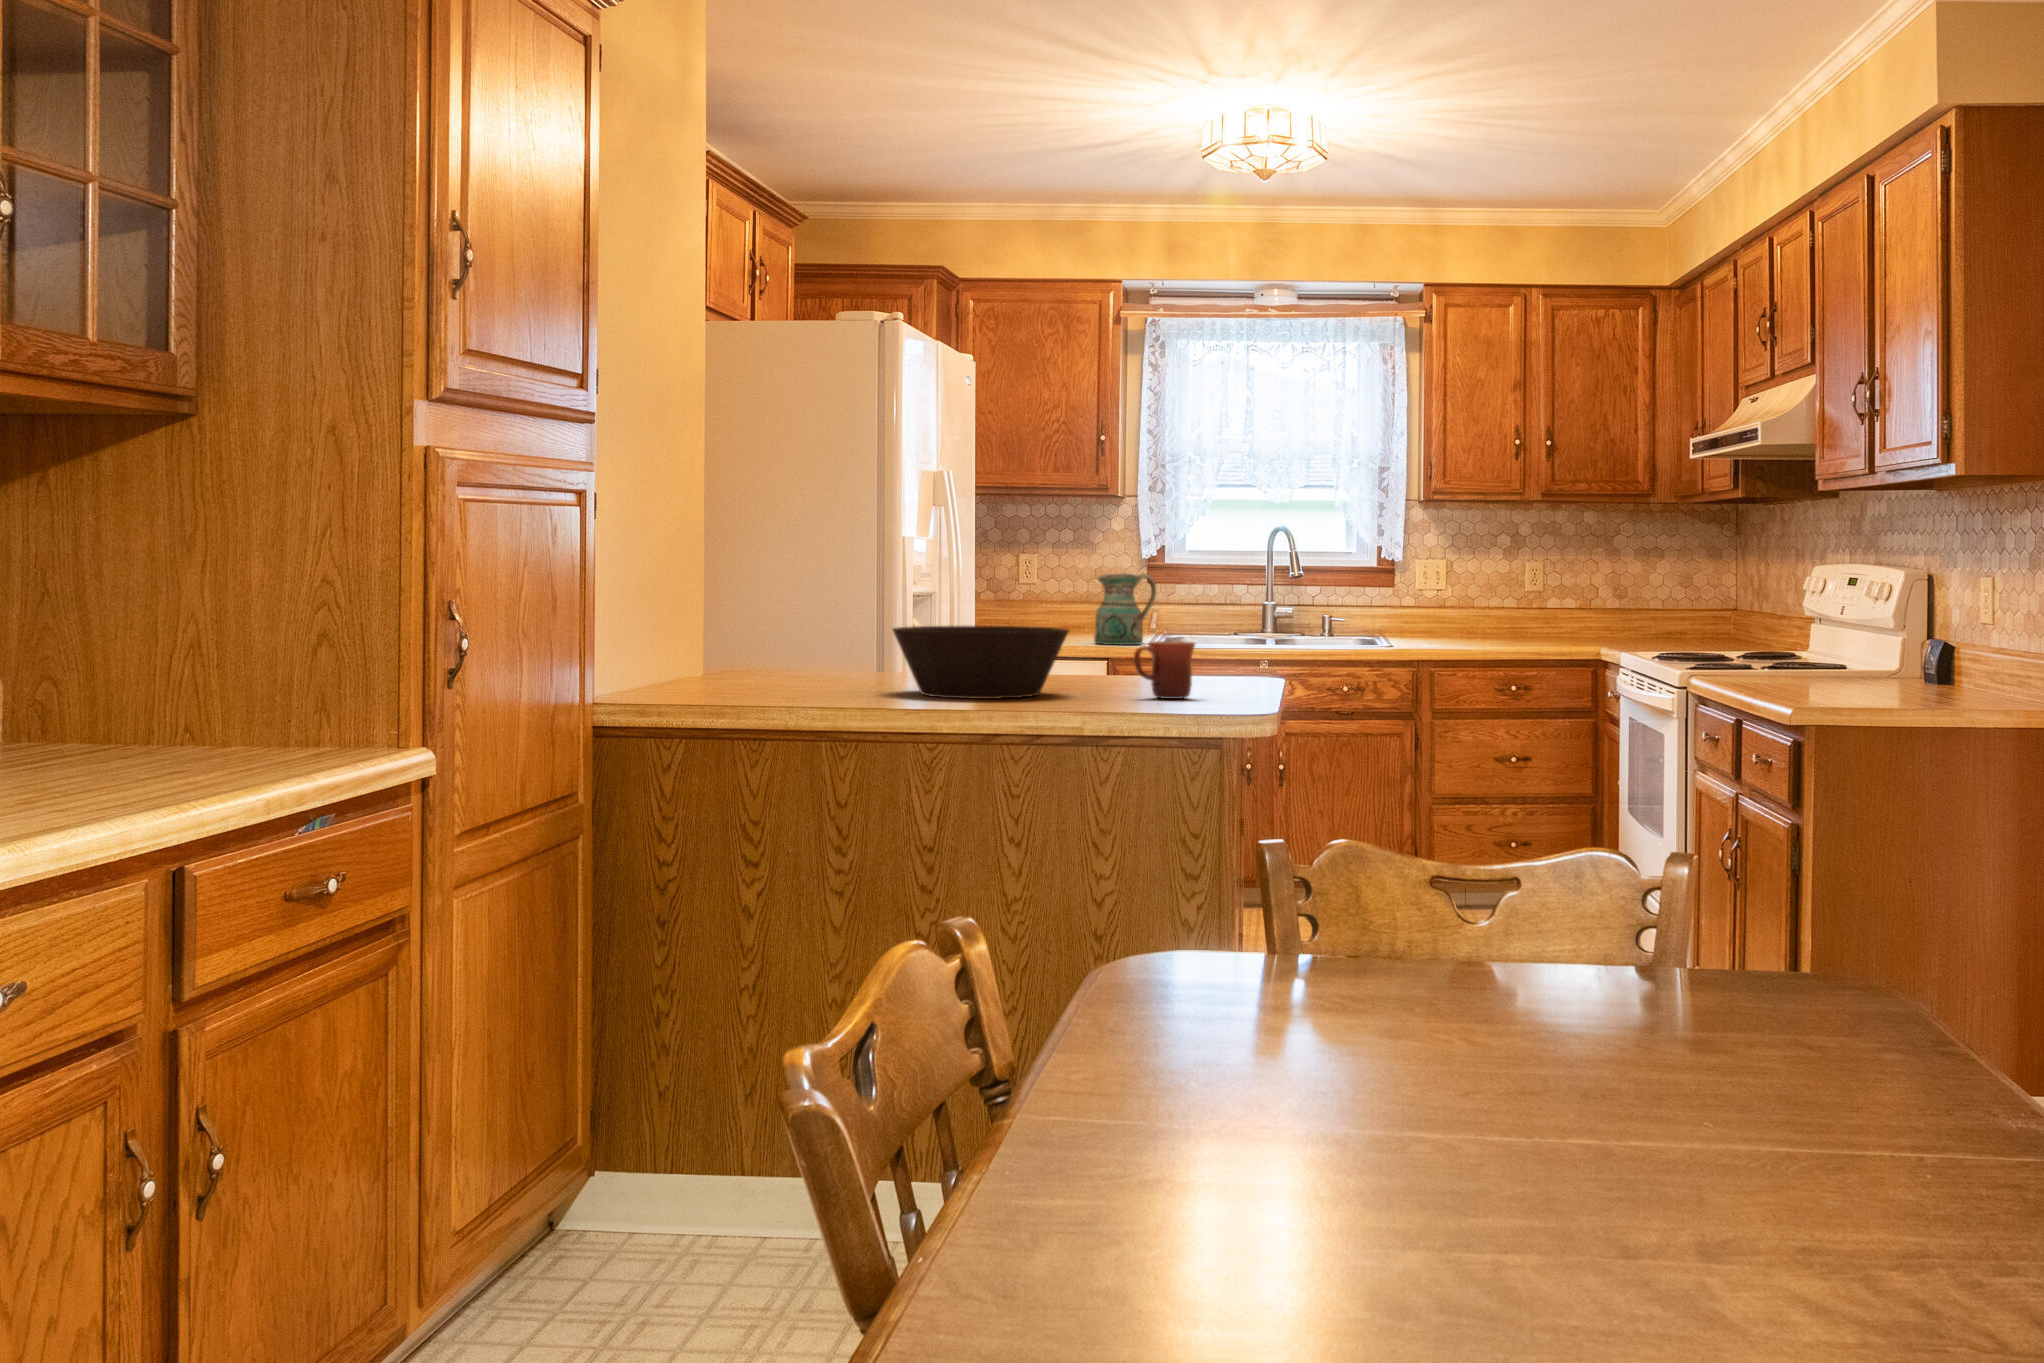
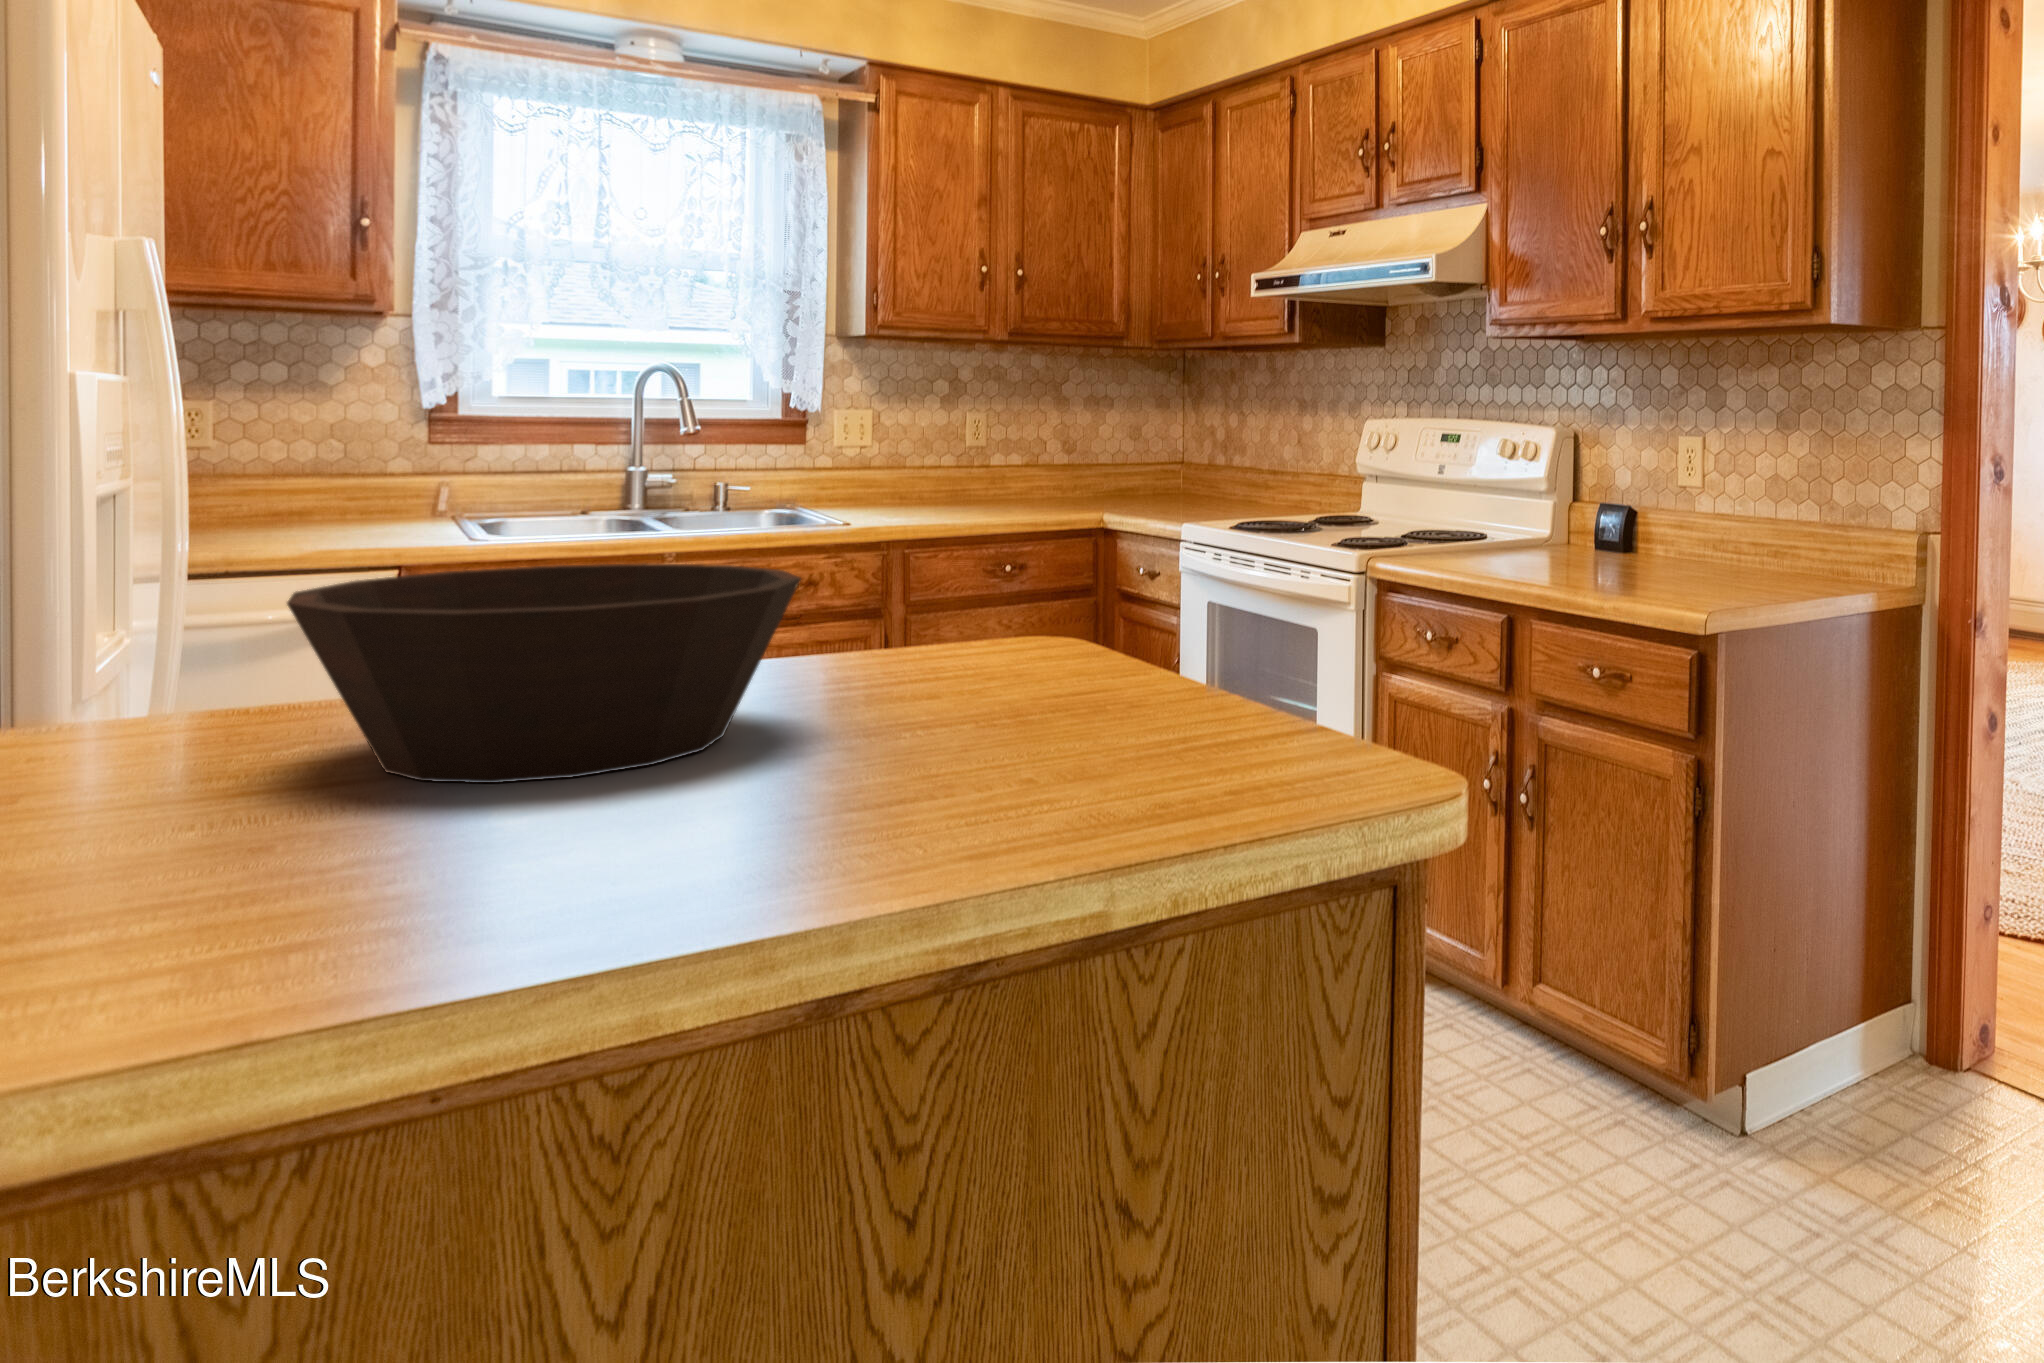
ceramic pitcher: present [1094,573,1156,645] -> none [348,429,460,542]
mug: present [1134,641,1195,699] -> none [948,578,1059,702]

